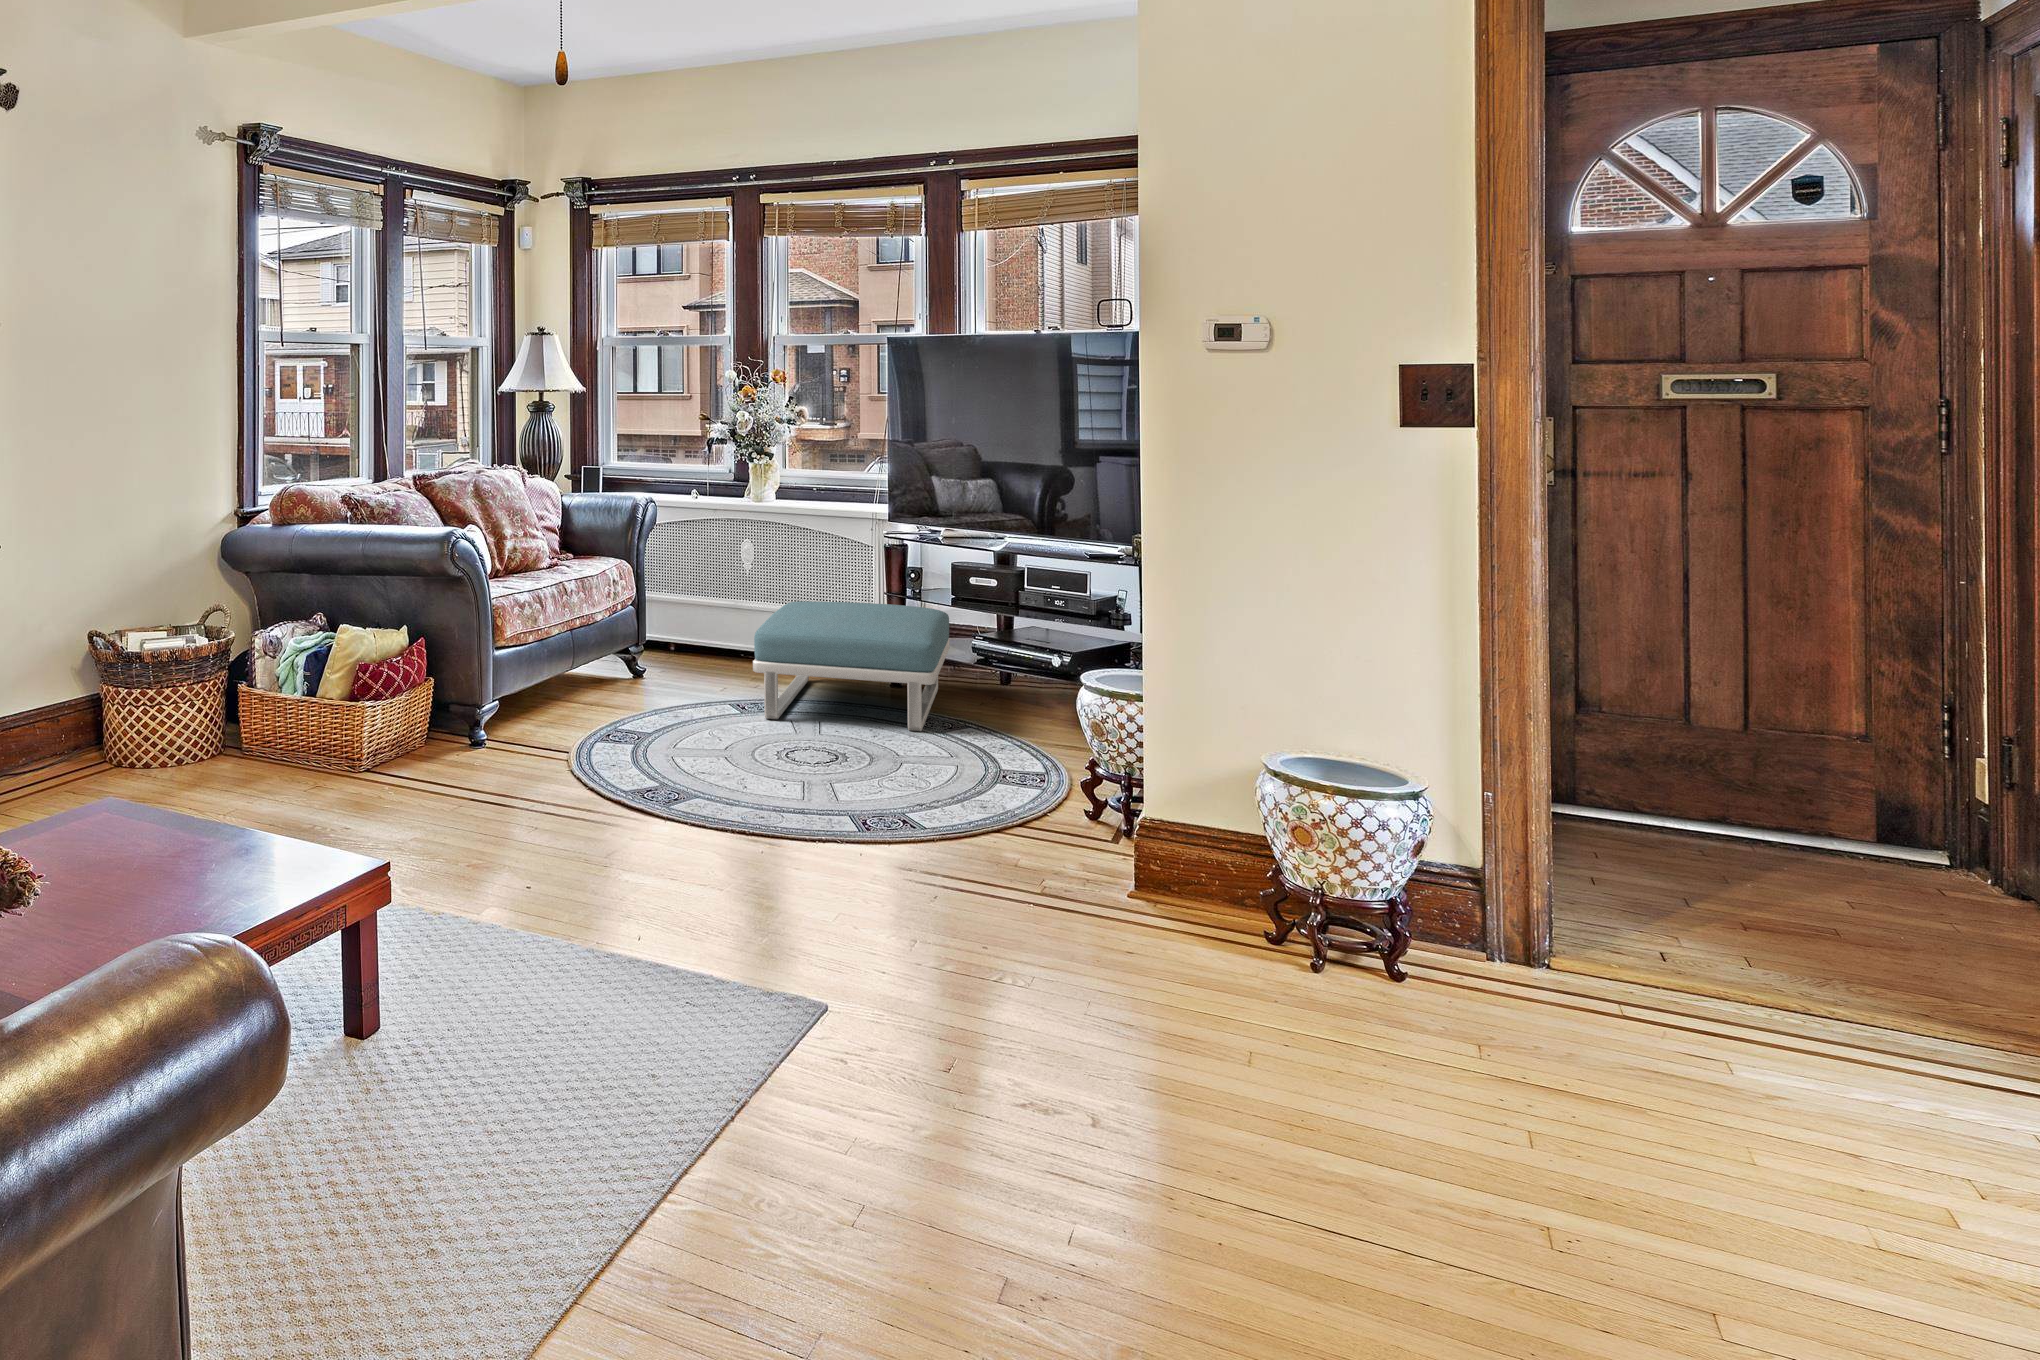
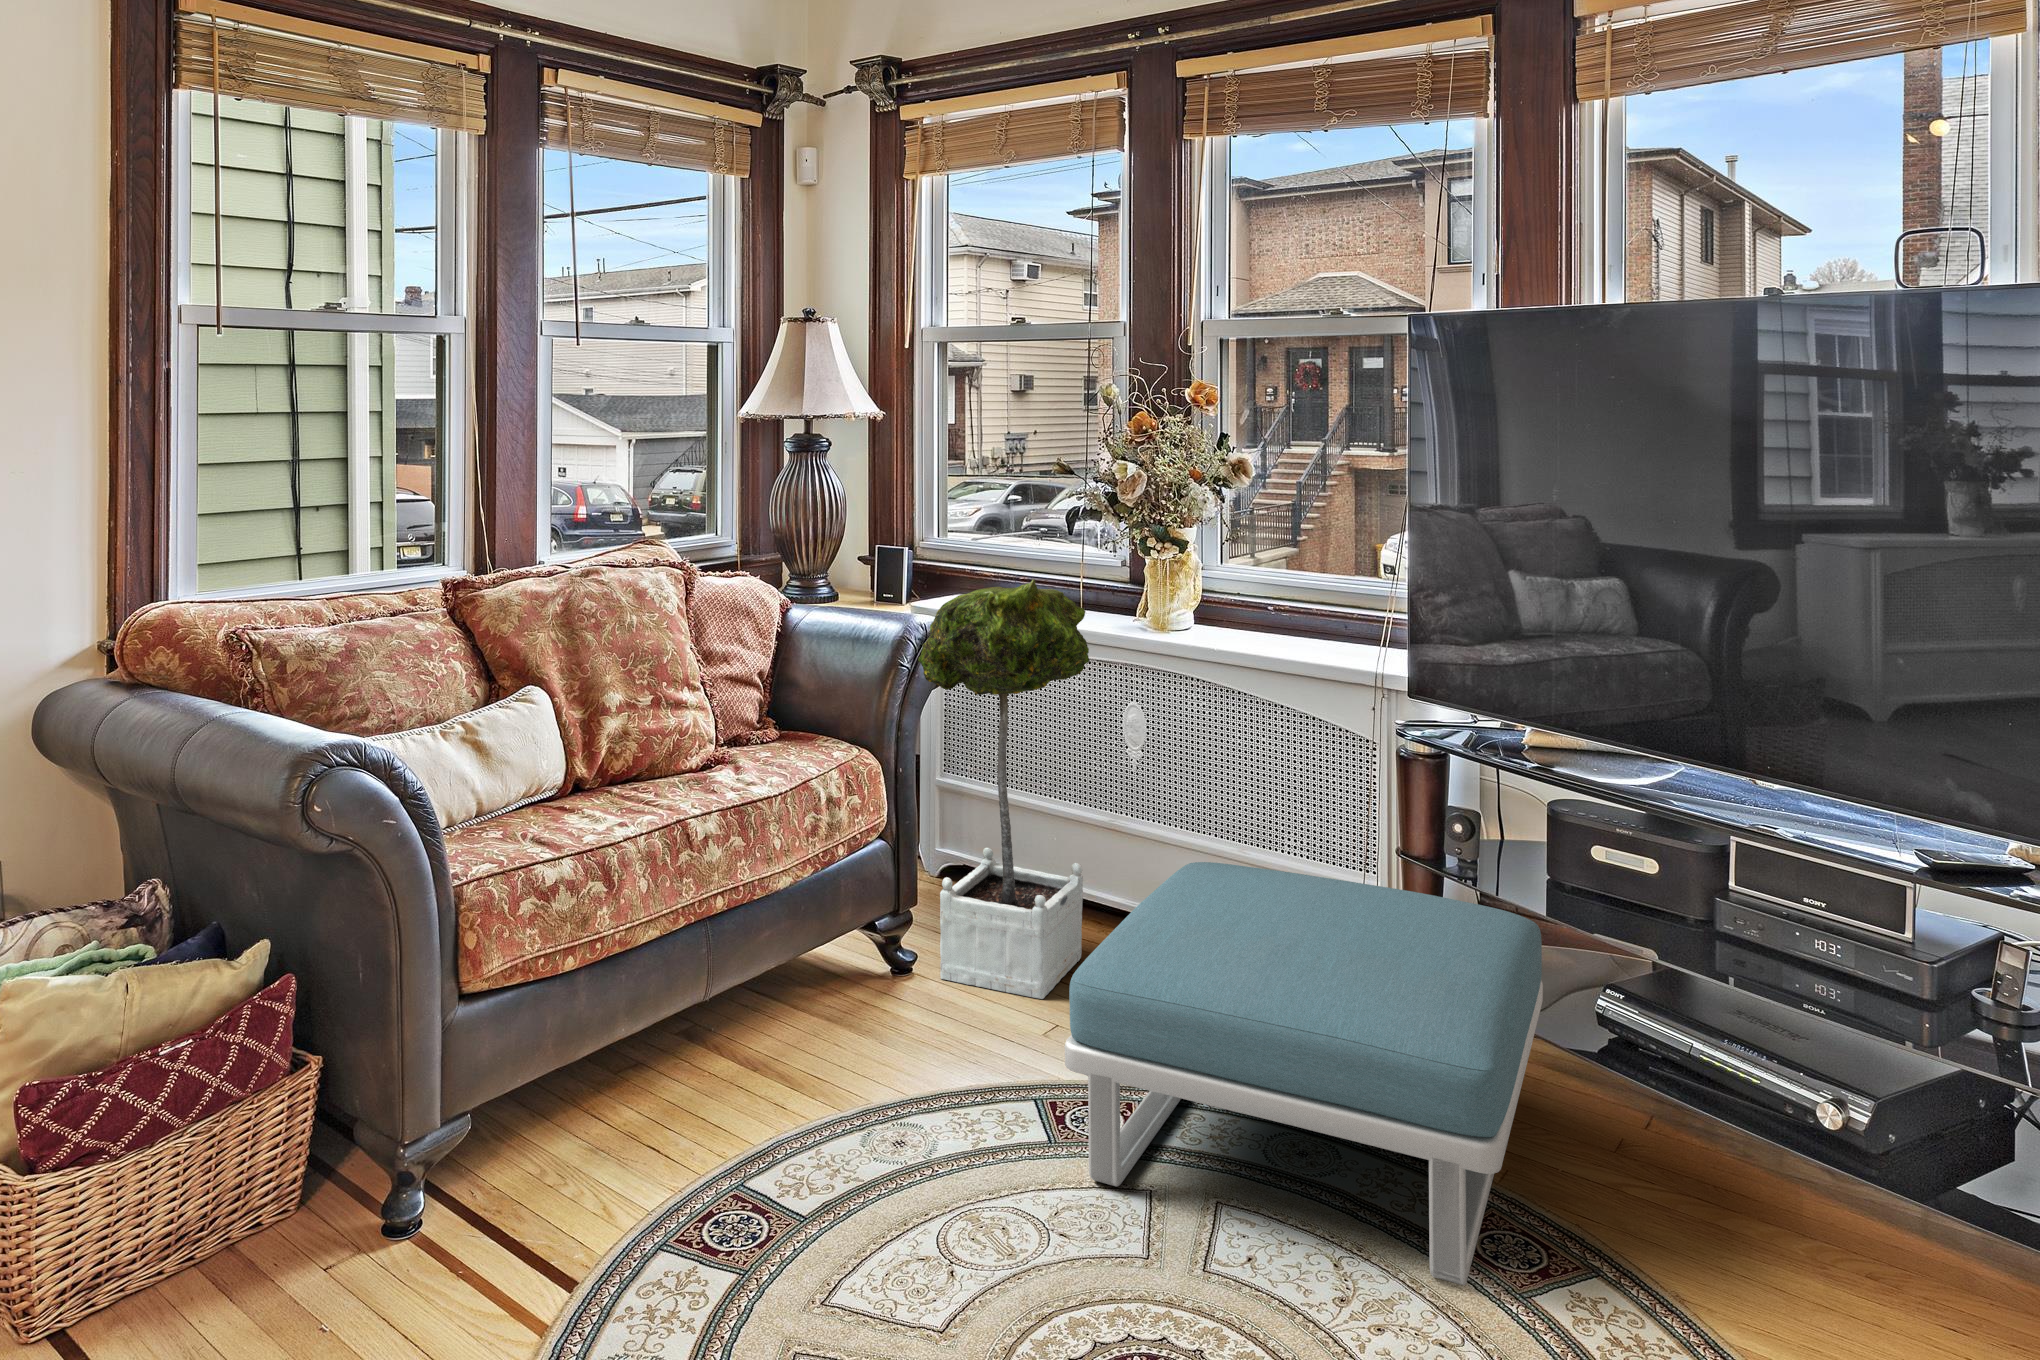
potted tree: none [651,470,736,678] -> present [918,579,1089,999]

